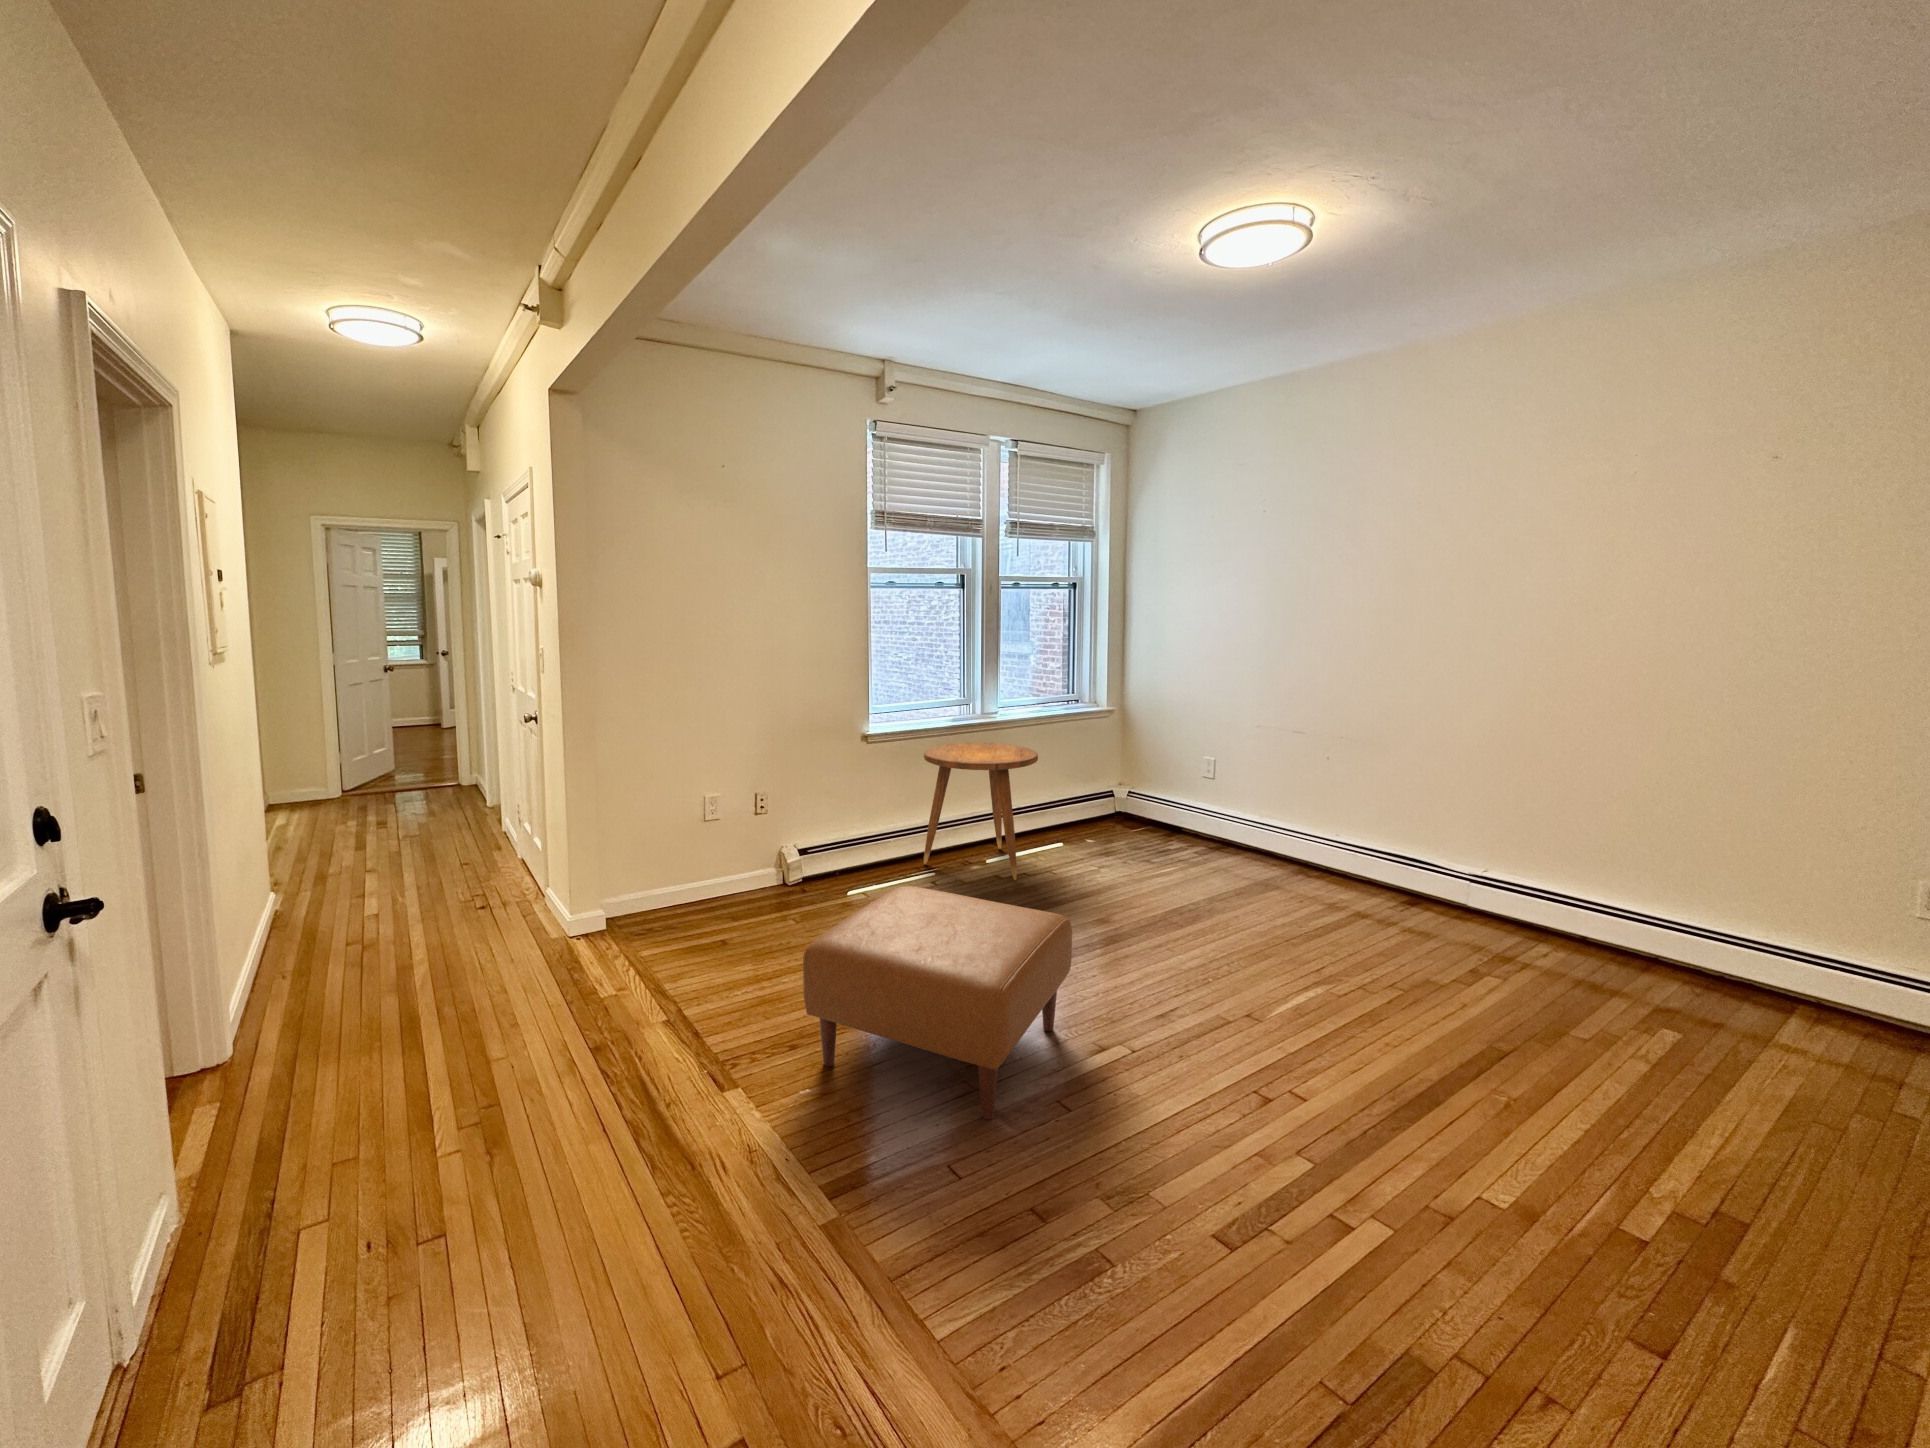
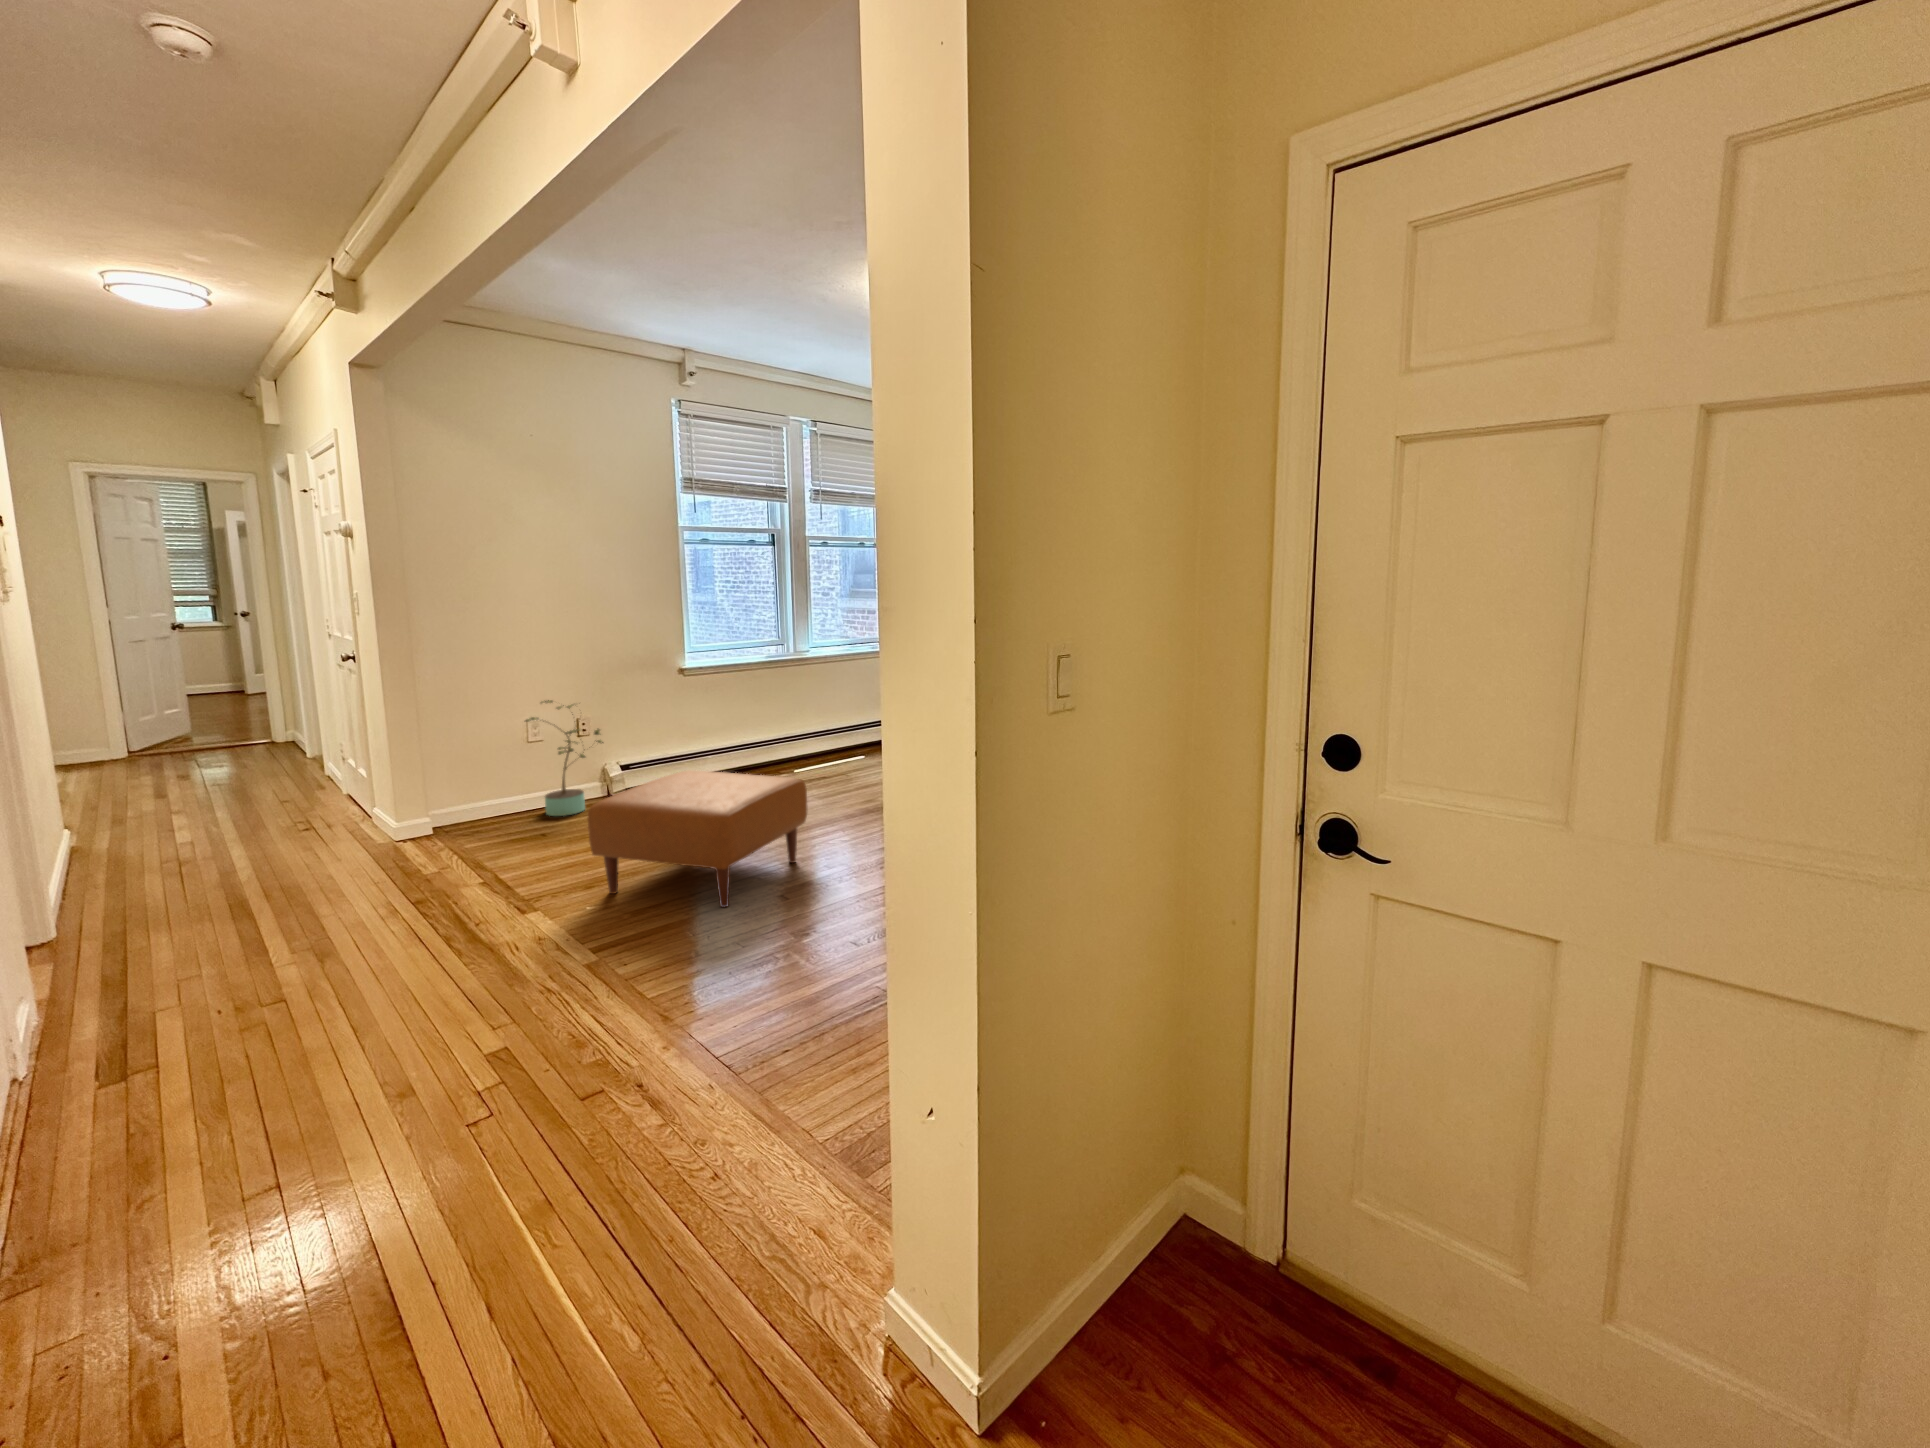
side table: present [924,742,1038,880] -> none [735,675,833,782]
potted plant: none [705,772,788,912] -> present [525,700,603,816]

